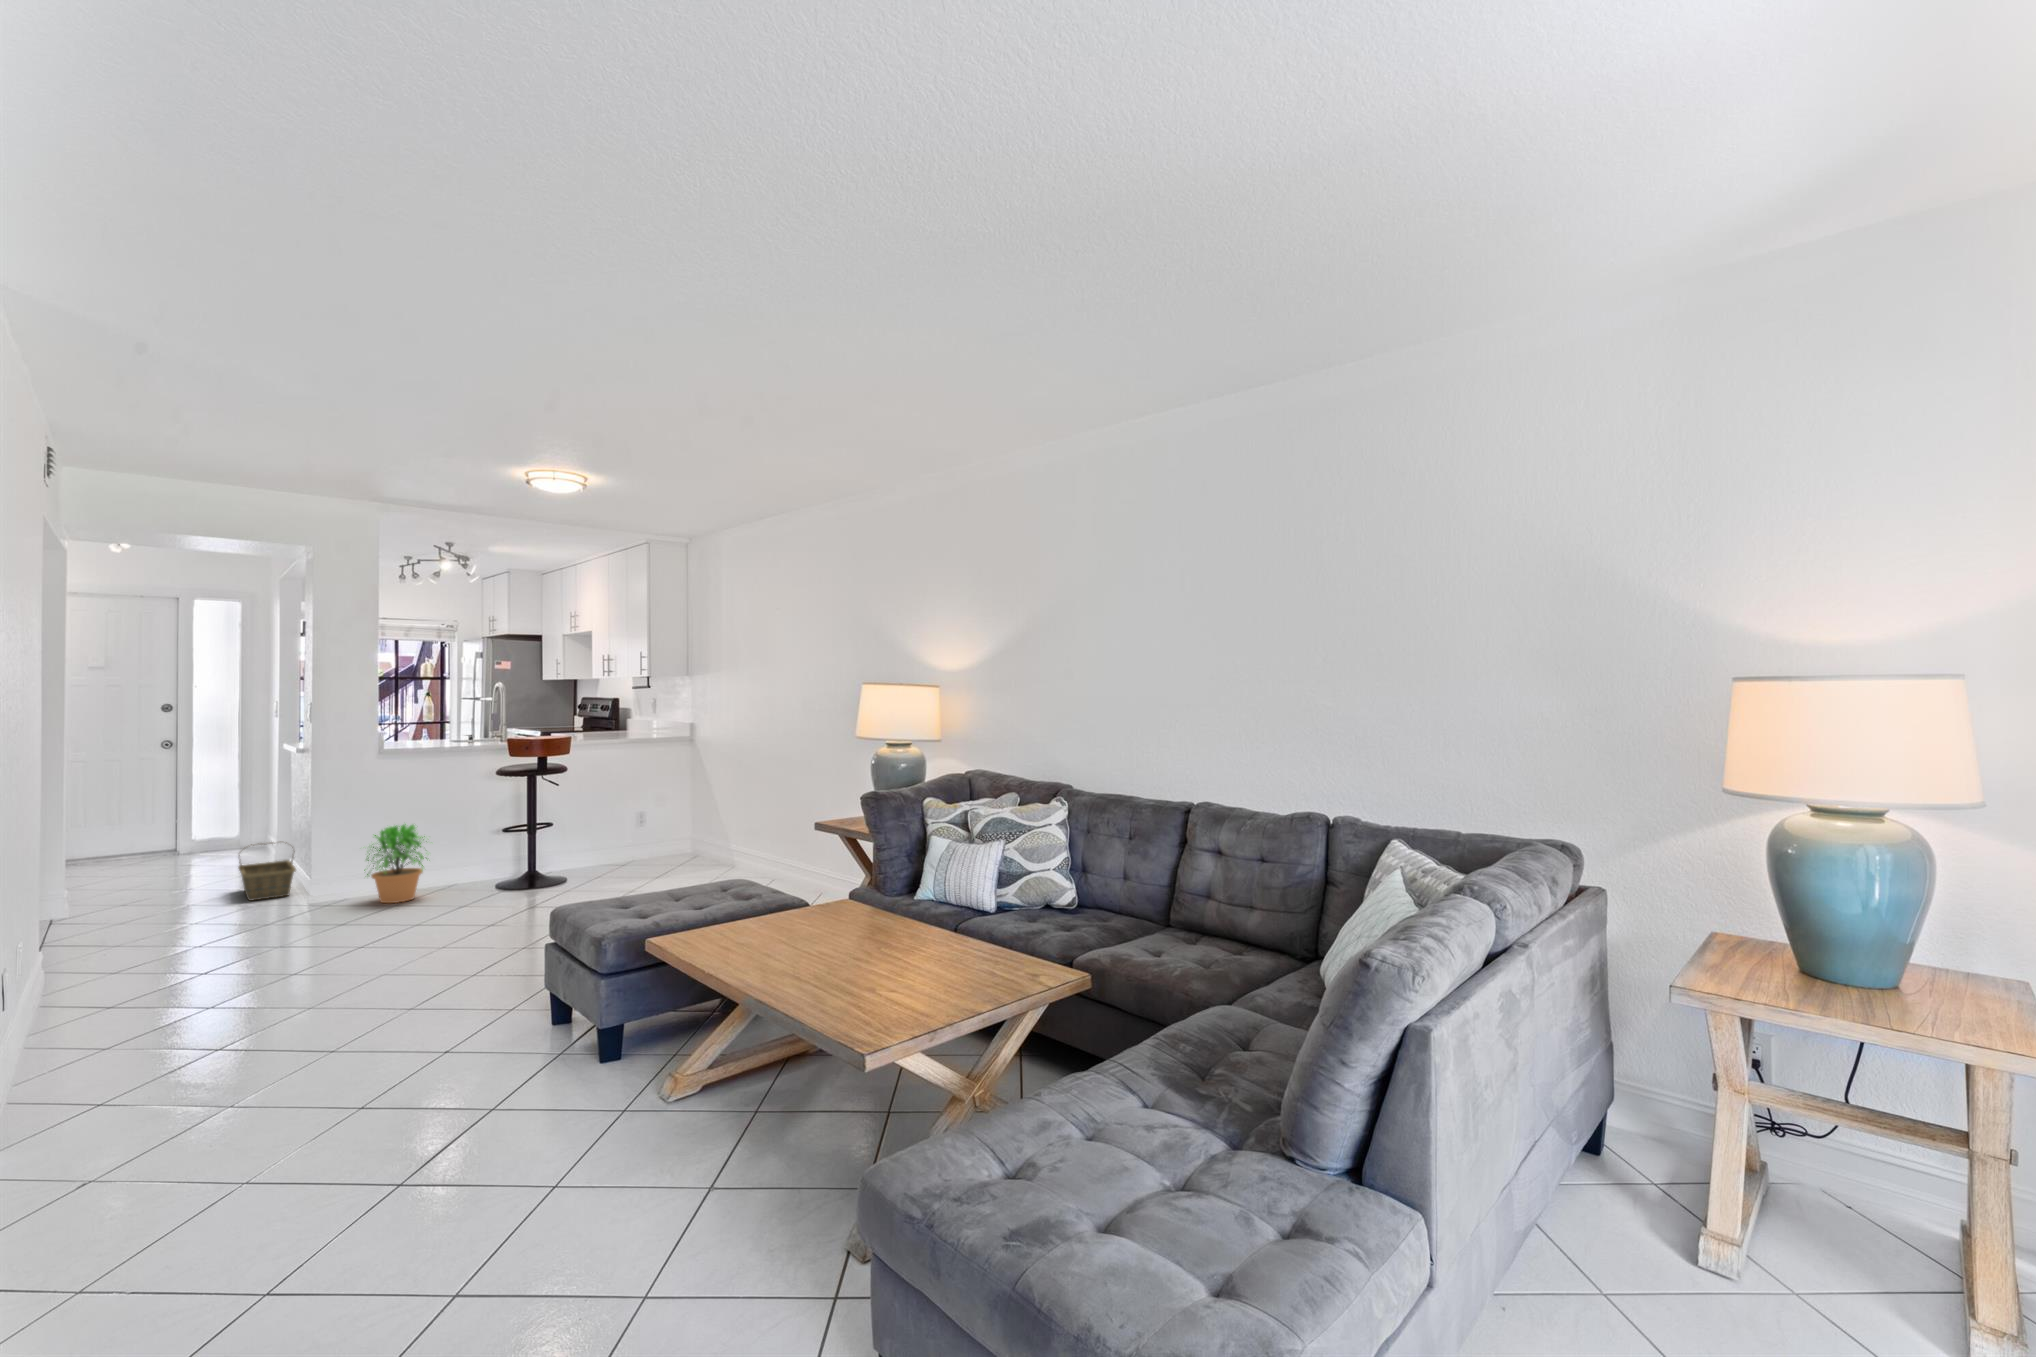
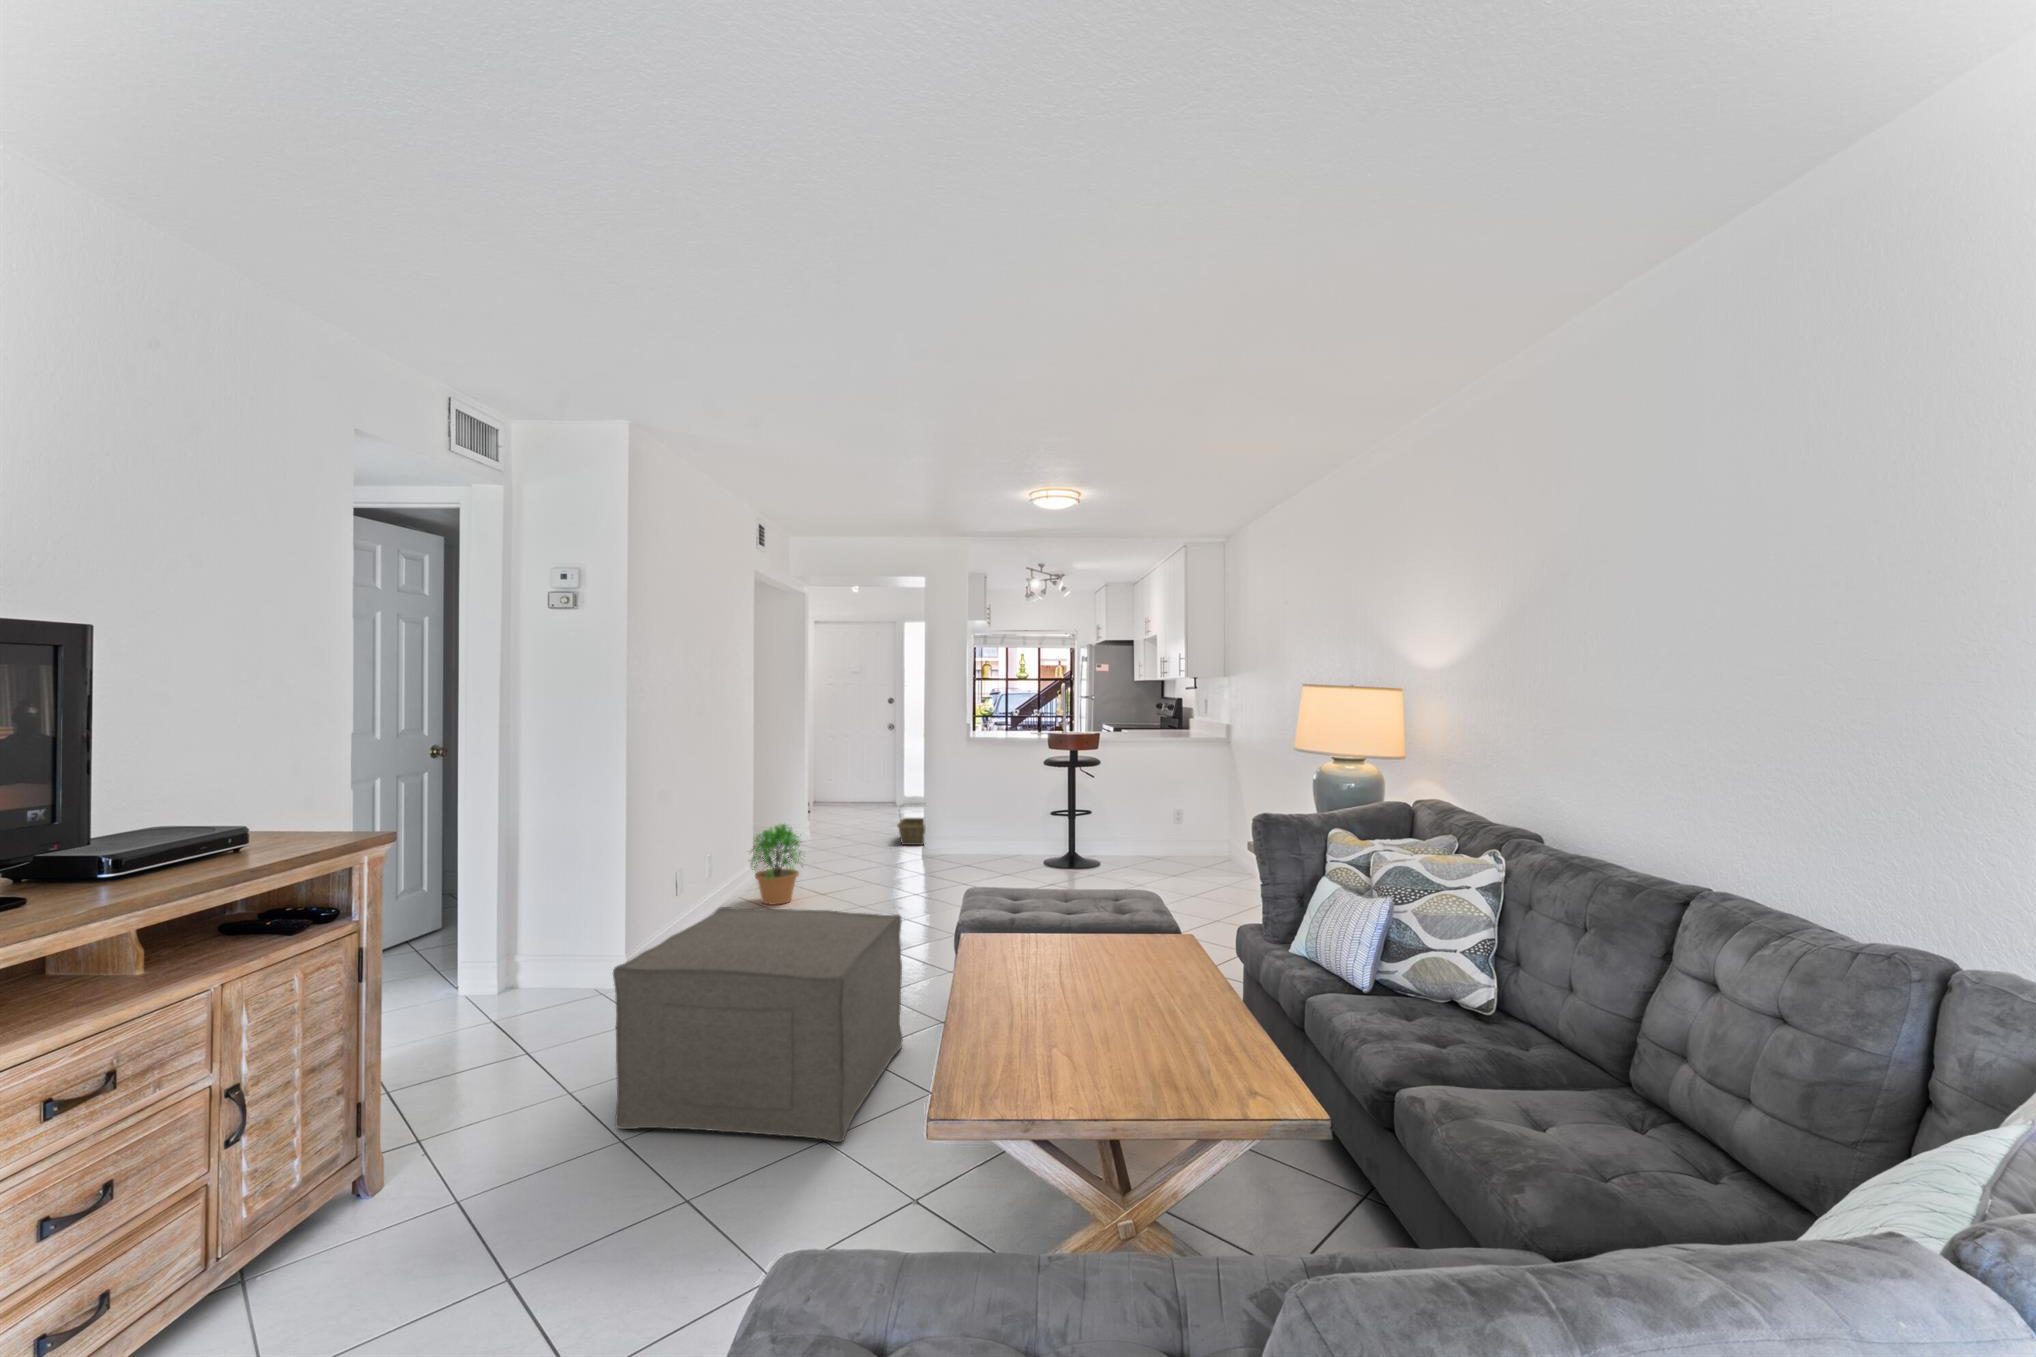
potted plant: present [364,824,427,903] -> present [750,824,804,905]
ottoman: none [226,940,576,1275] -> present [613,907,902,1142]

